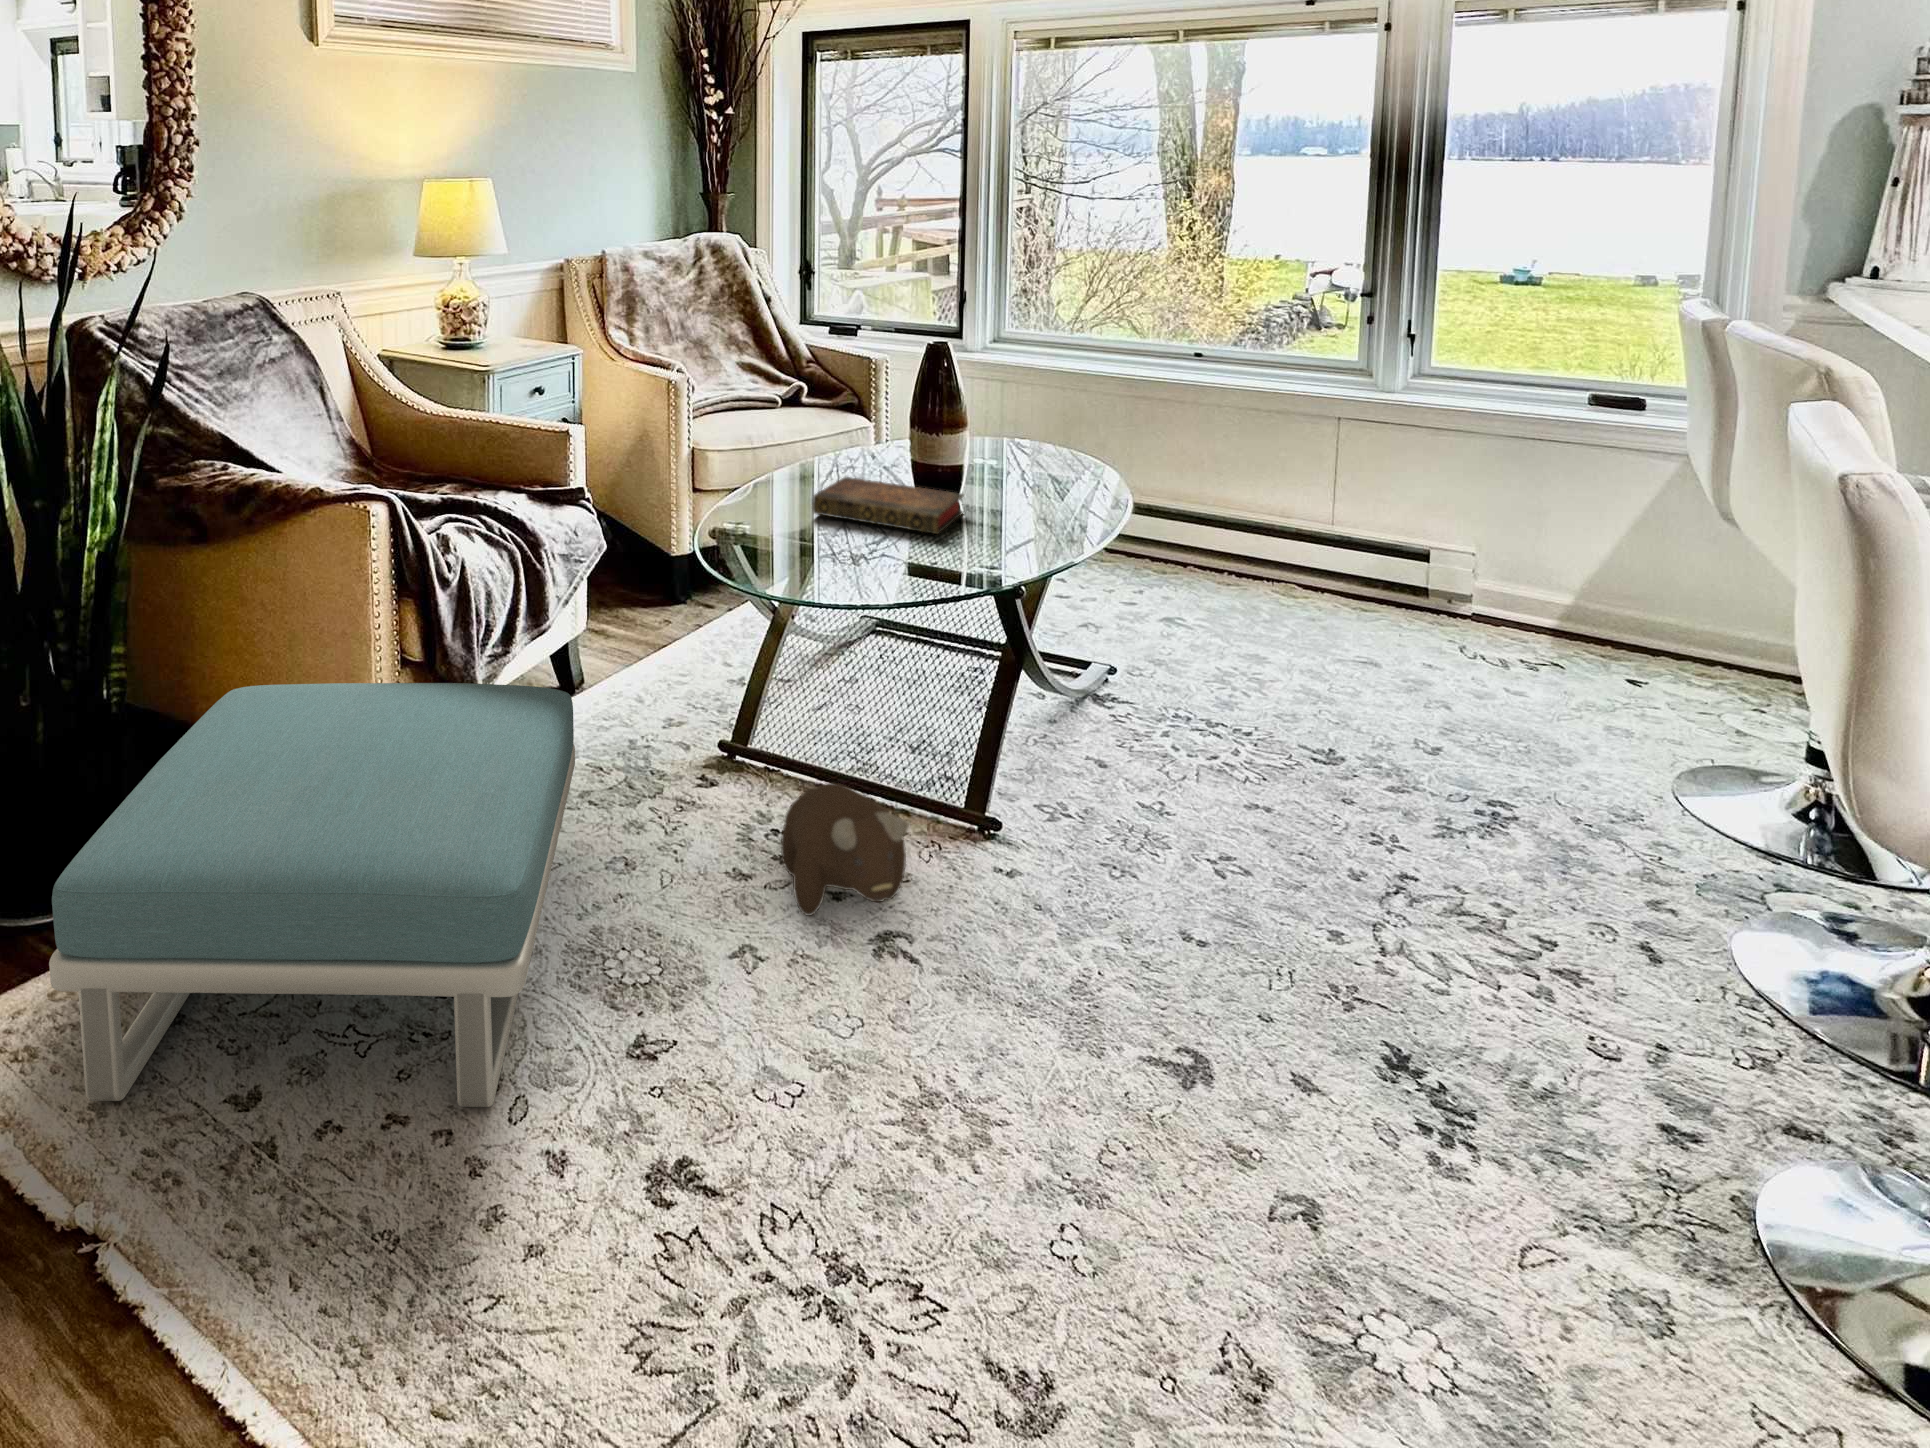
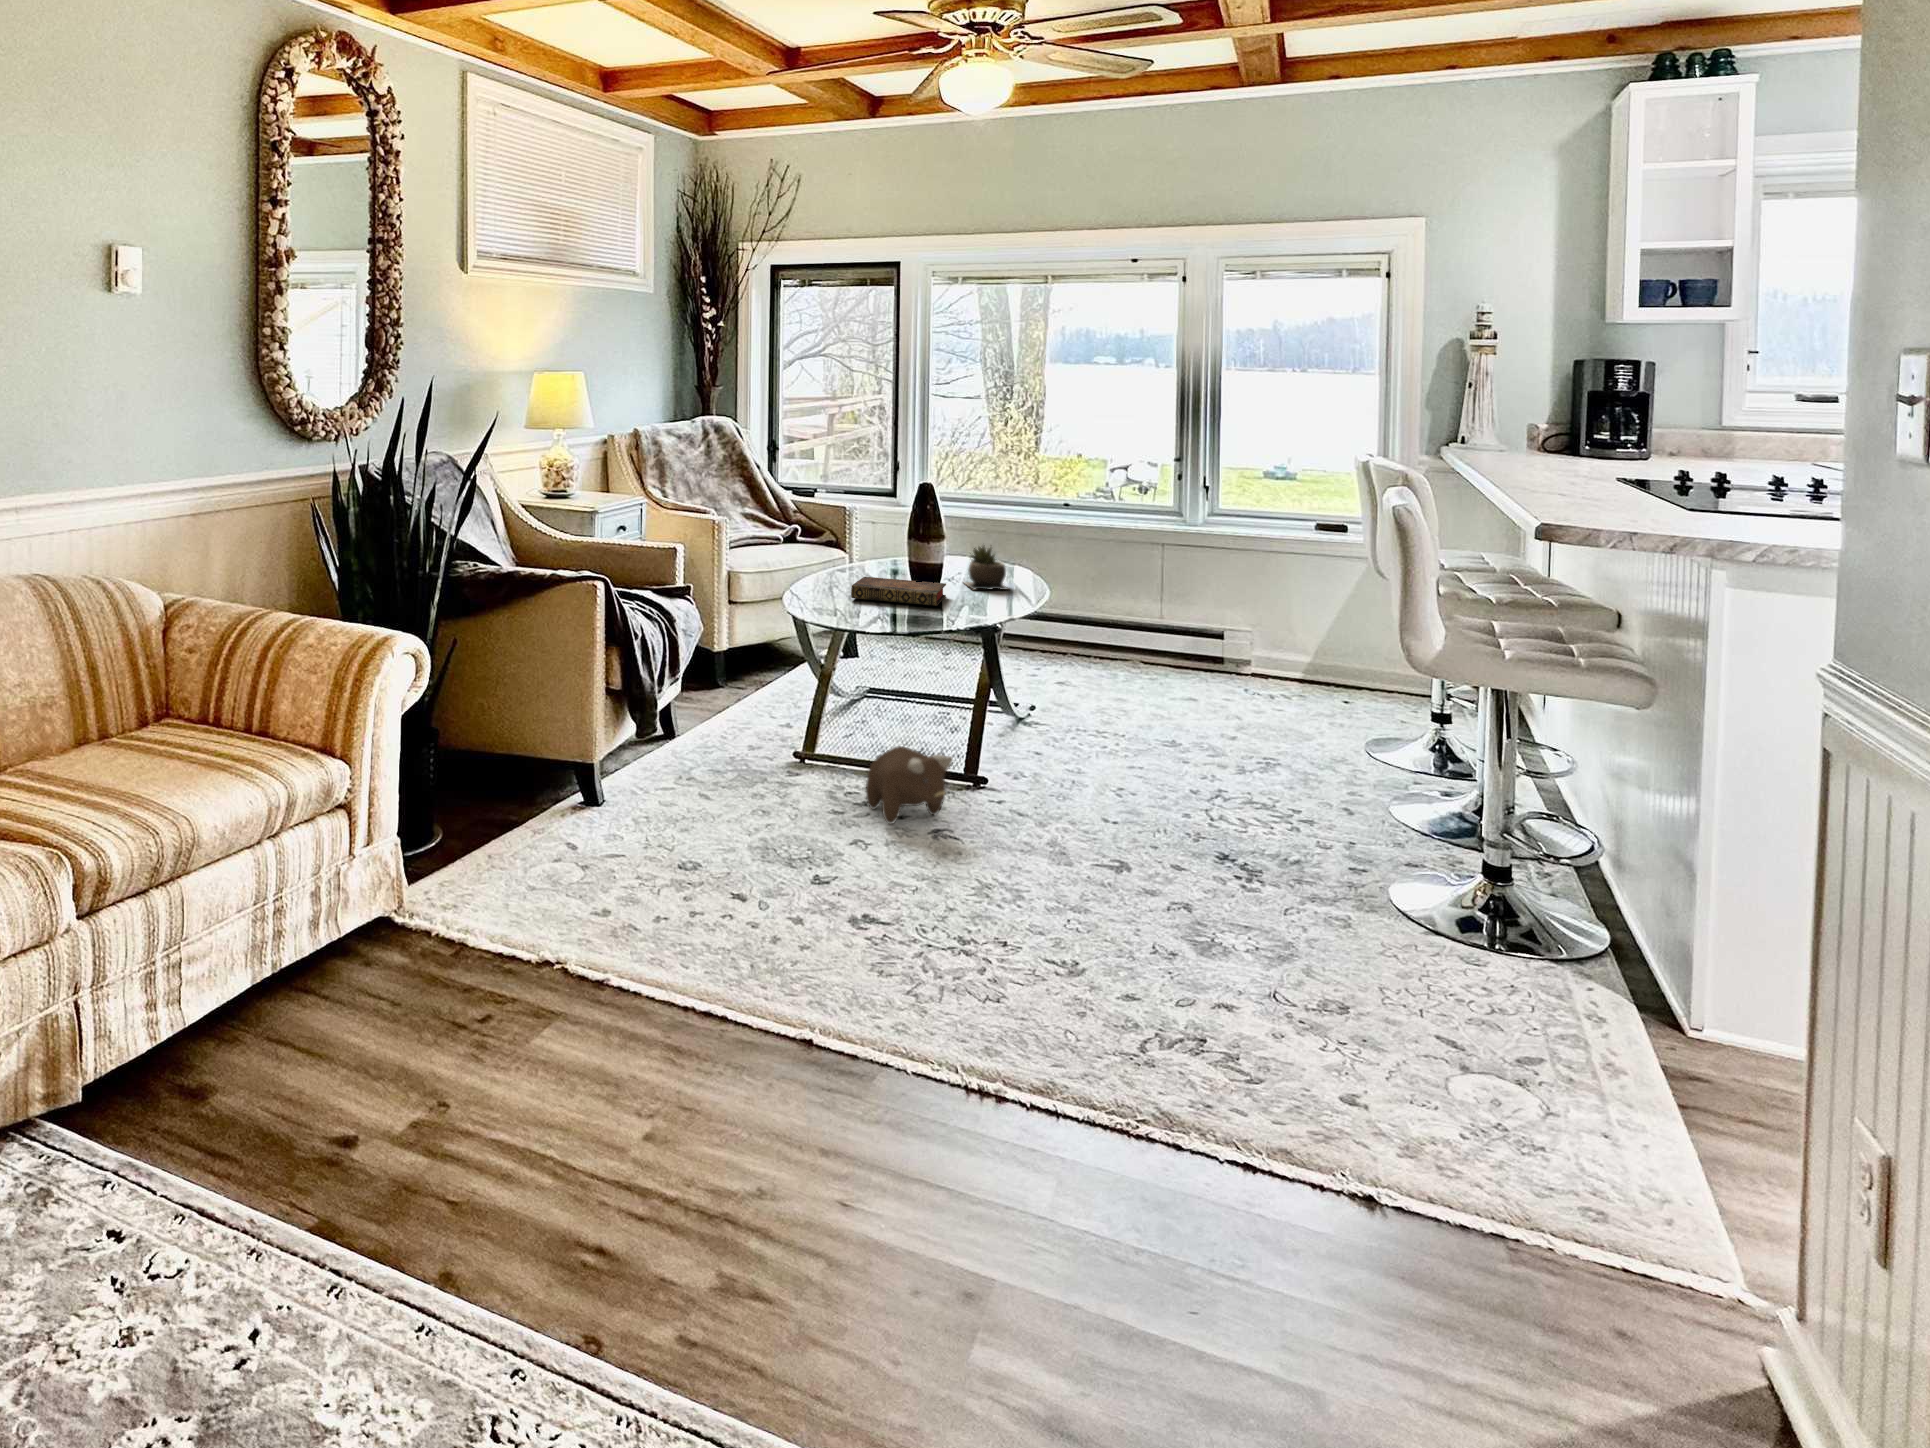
succulent plant: none [1002,430,1071,503] -> present [965,546,1008,590]
footstool: present [49,683,575,1107] -> none [493,697,772,917]

